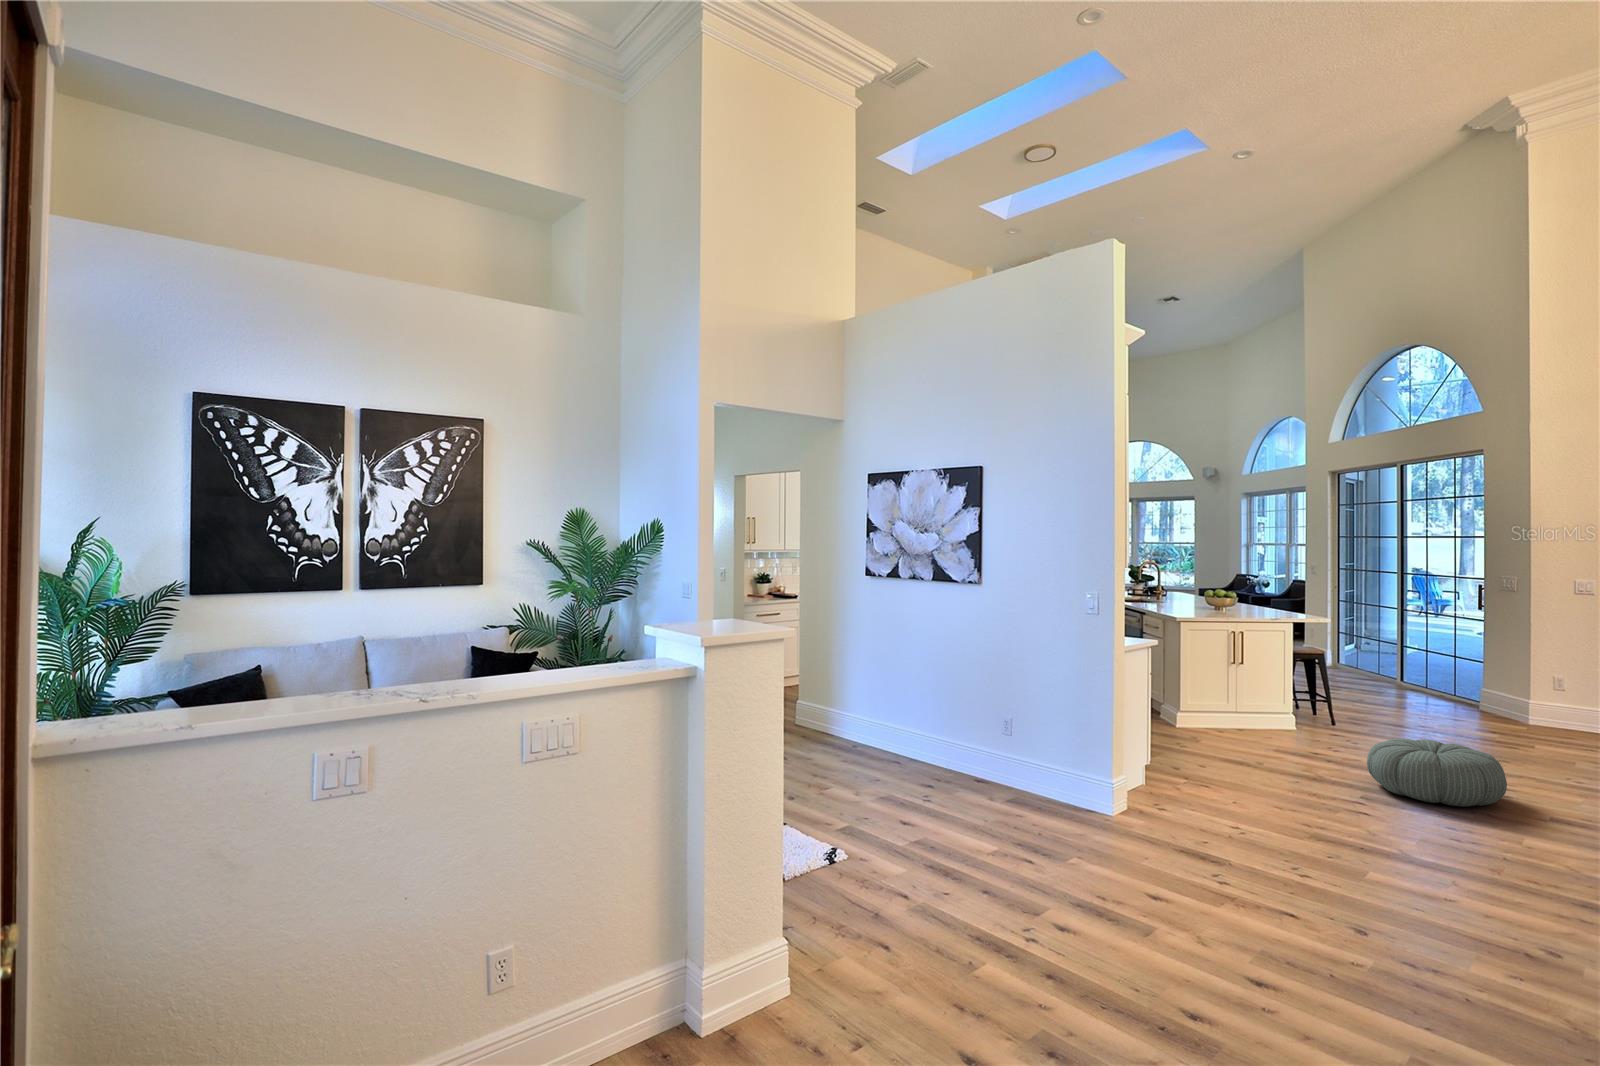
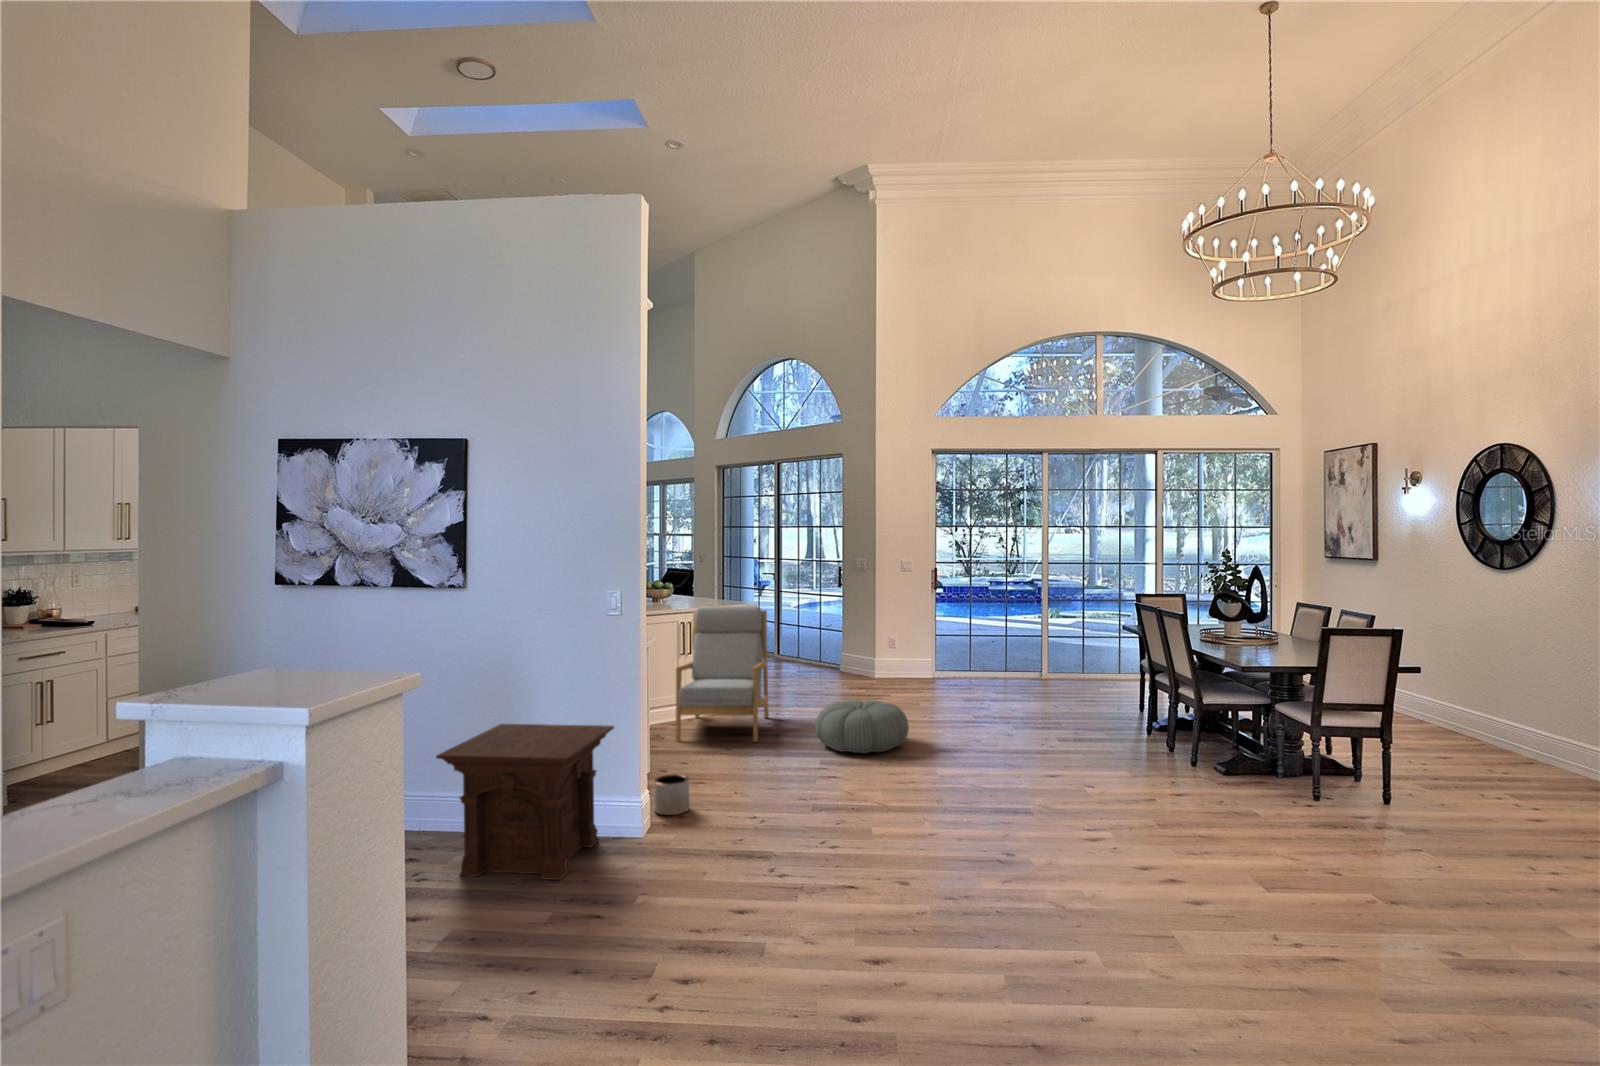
armchair: none [1205,618,1331,764] -> present [676,606,769,742]
side table: none [936,695,1087,828] -> present [436,724,614,880]
planter: none [1136,769,1172,807] -> present [654,774,690,815]

